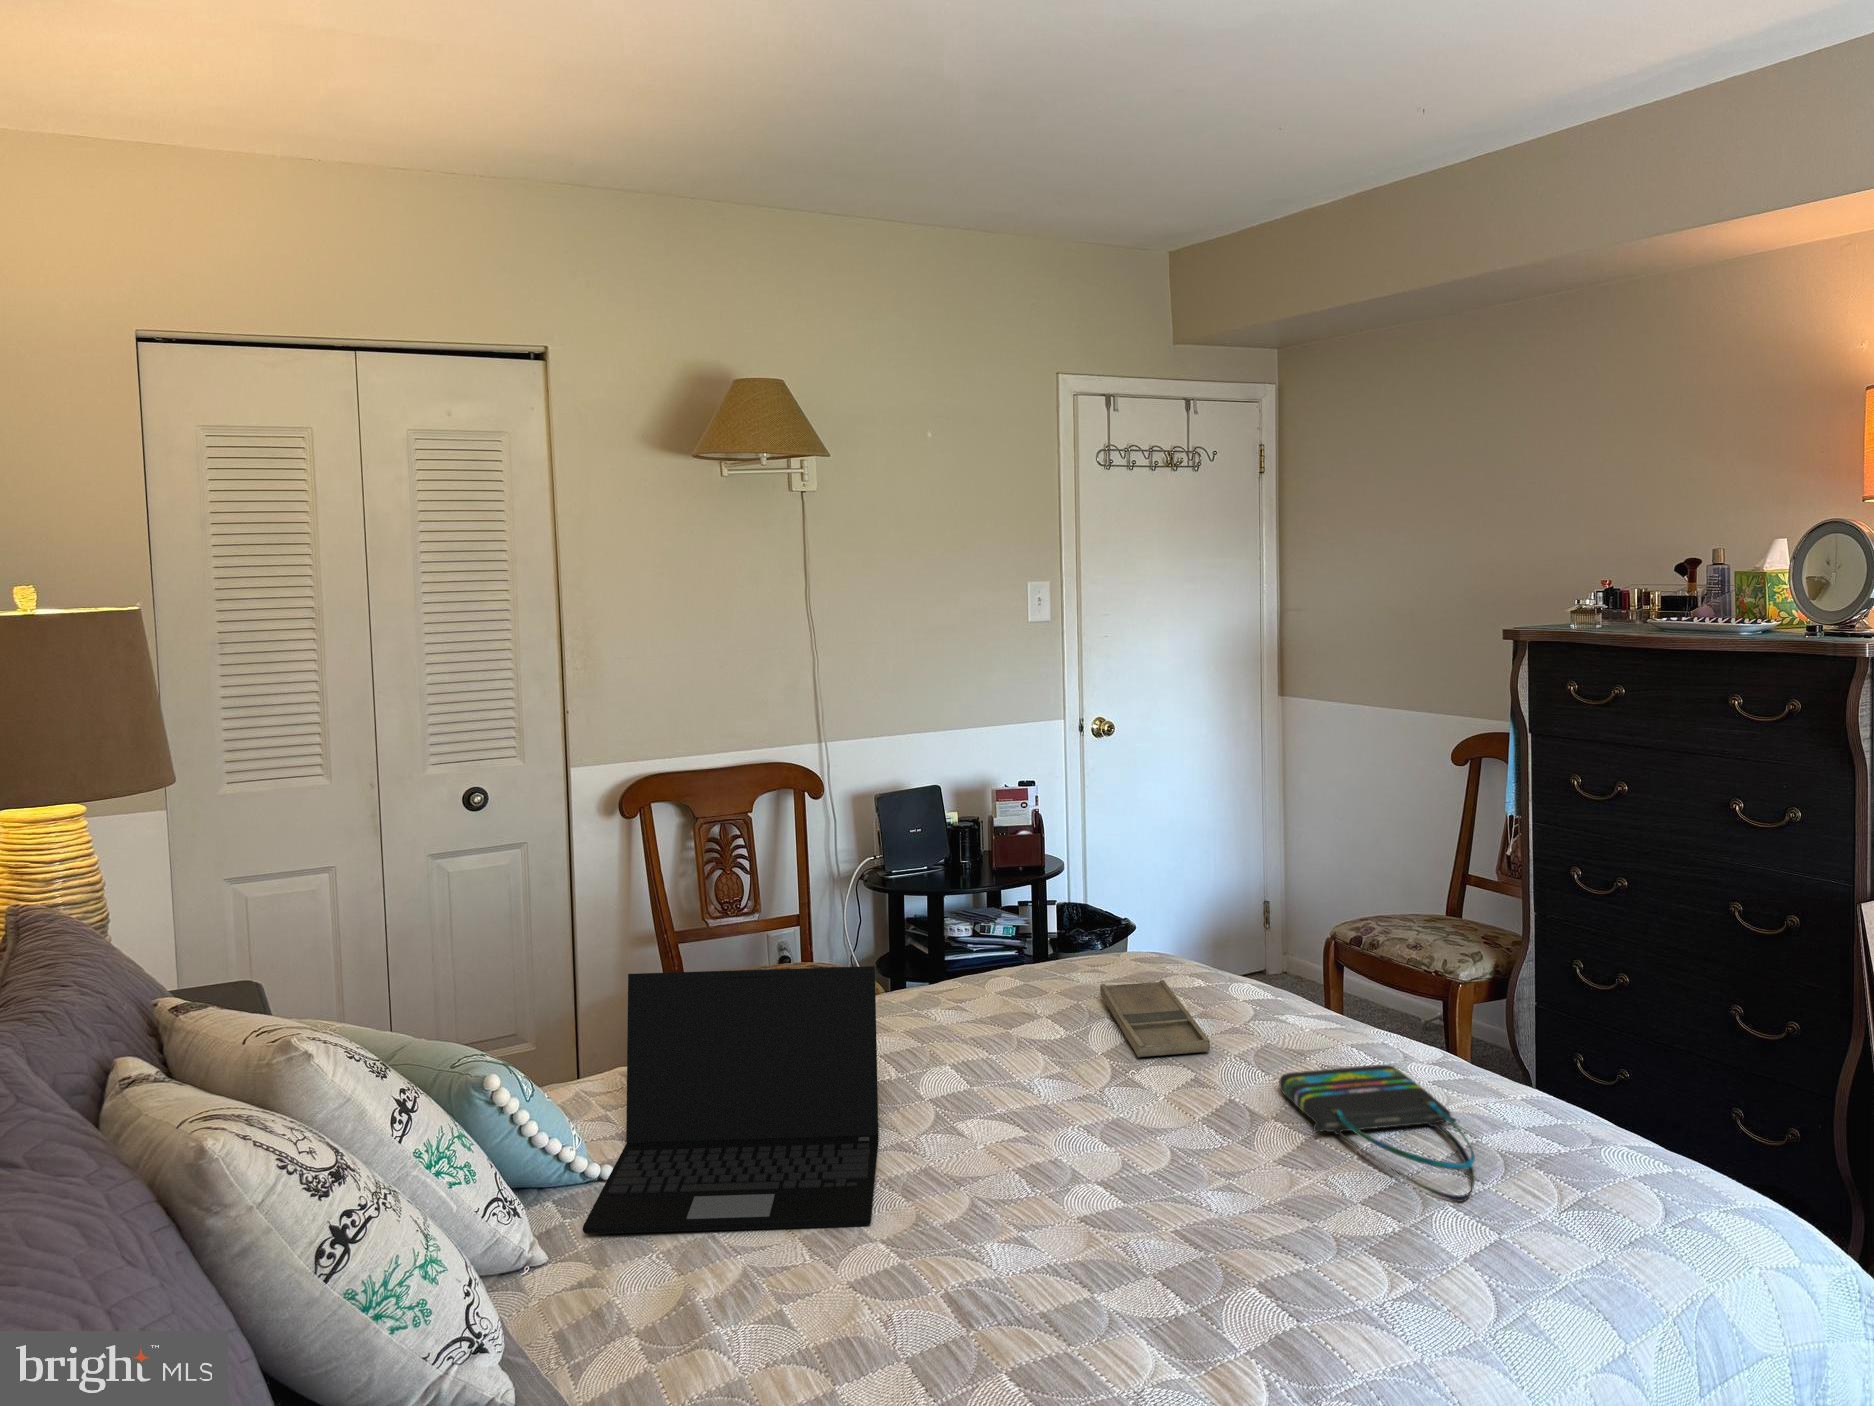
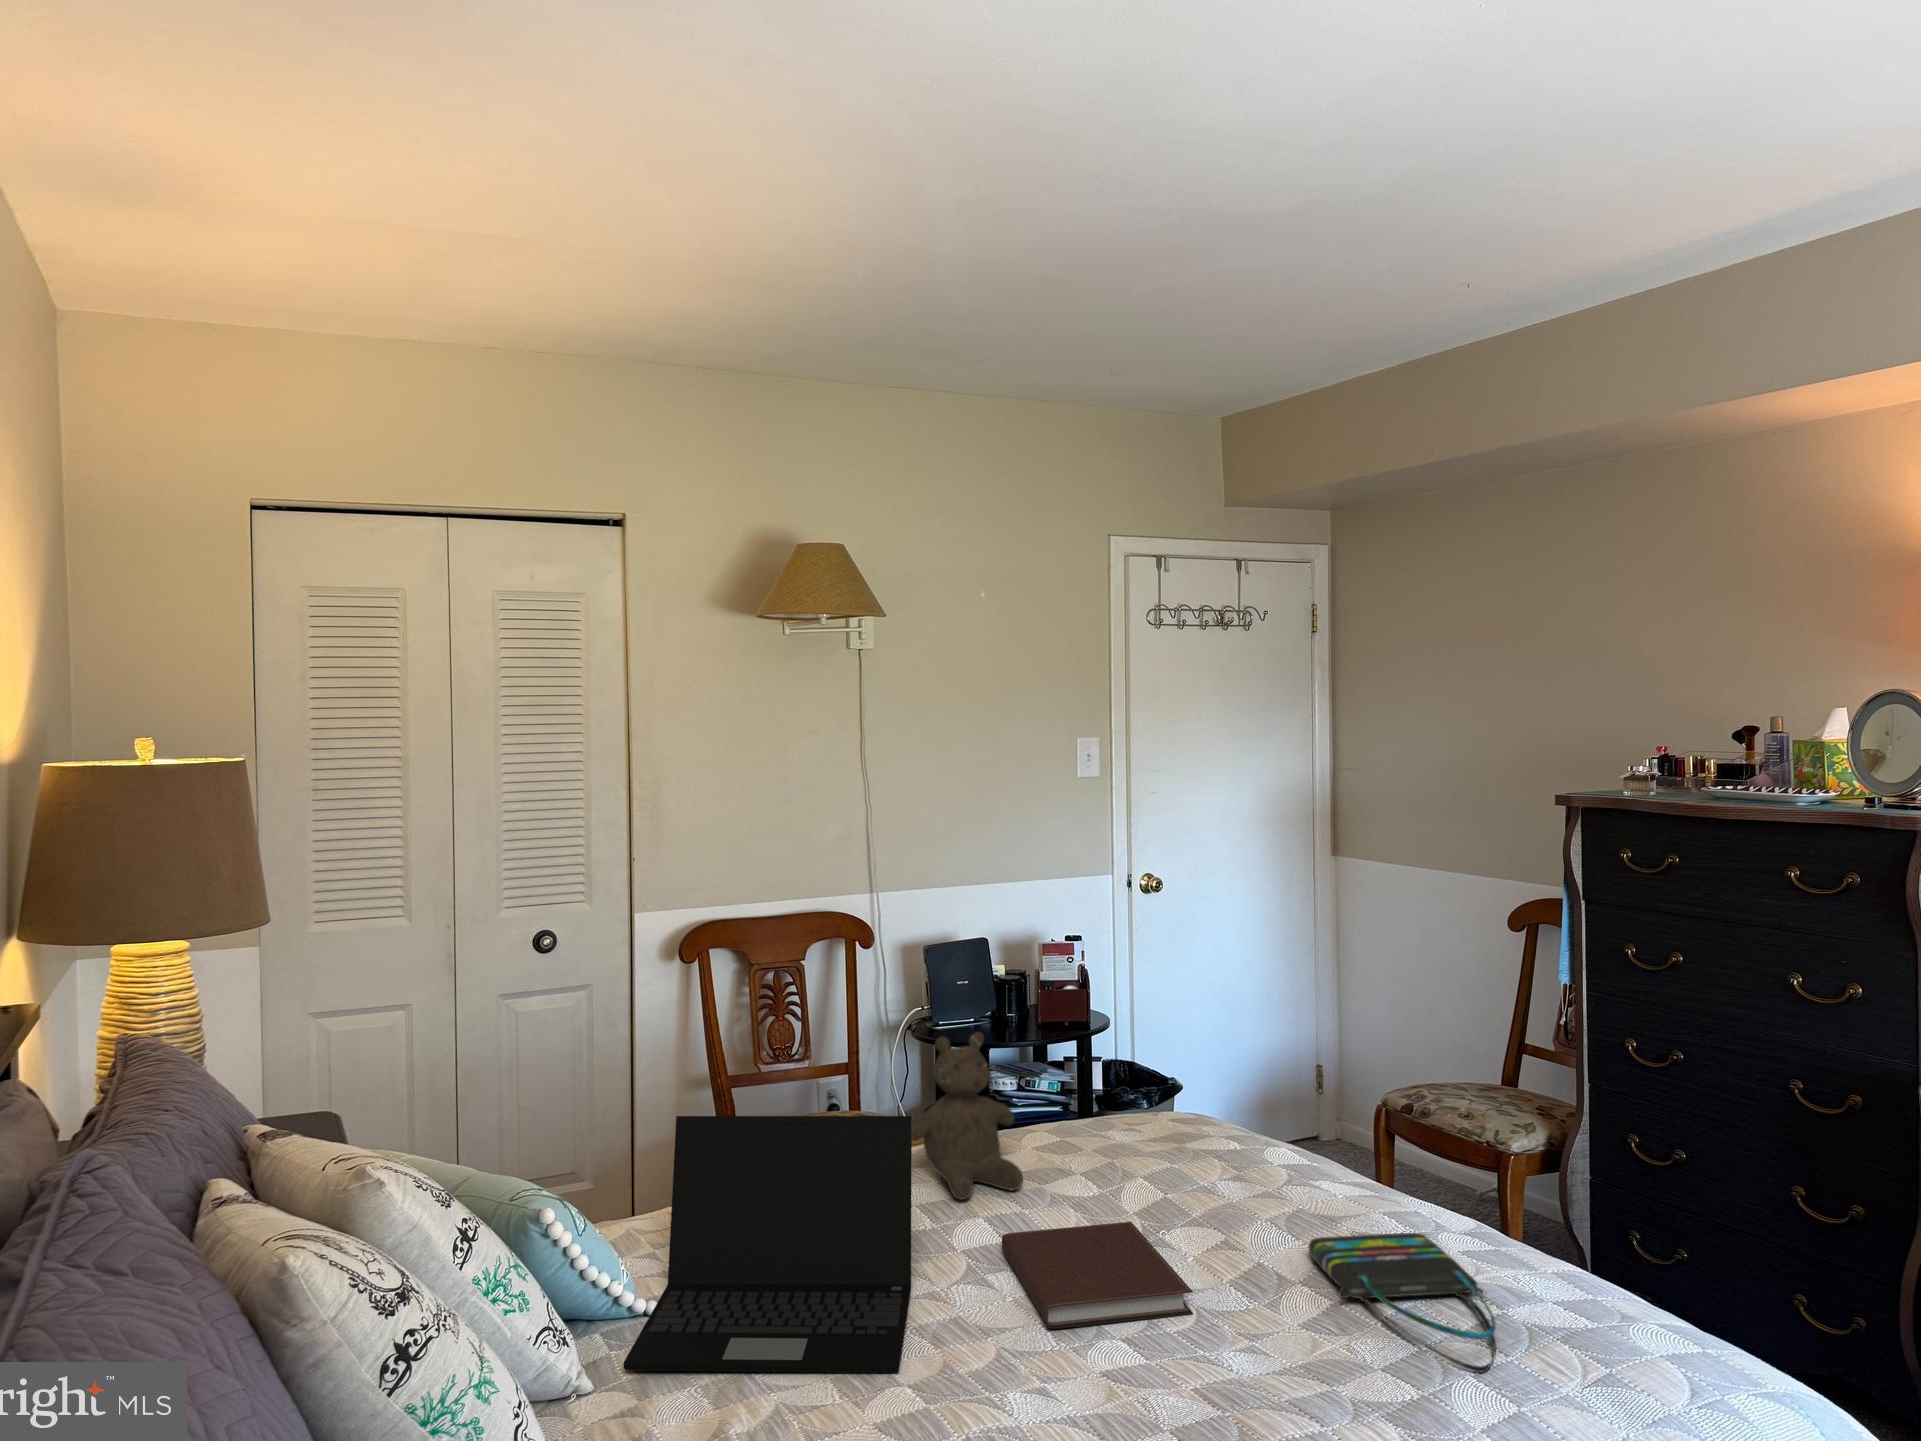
teddy bear: none [866,879,987,1047] -> present [912,1032,1023,1200]
tray: present [1100,980,1210,1057] -> none [1137,1140,1243,1217]
notebook: none [969,1063,1167,1174] -> present [1002,1222,1193,1328]

